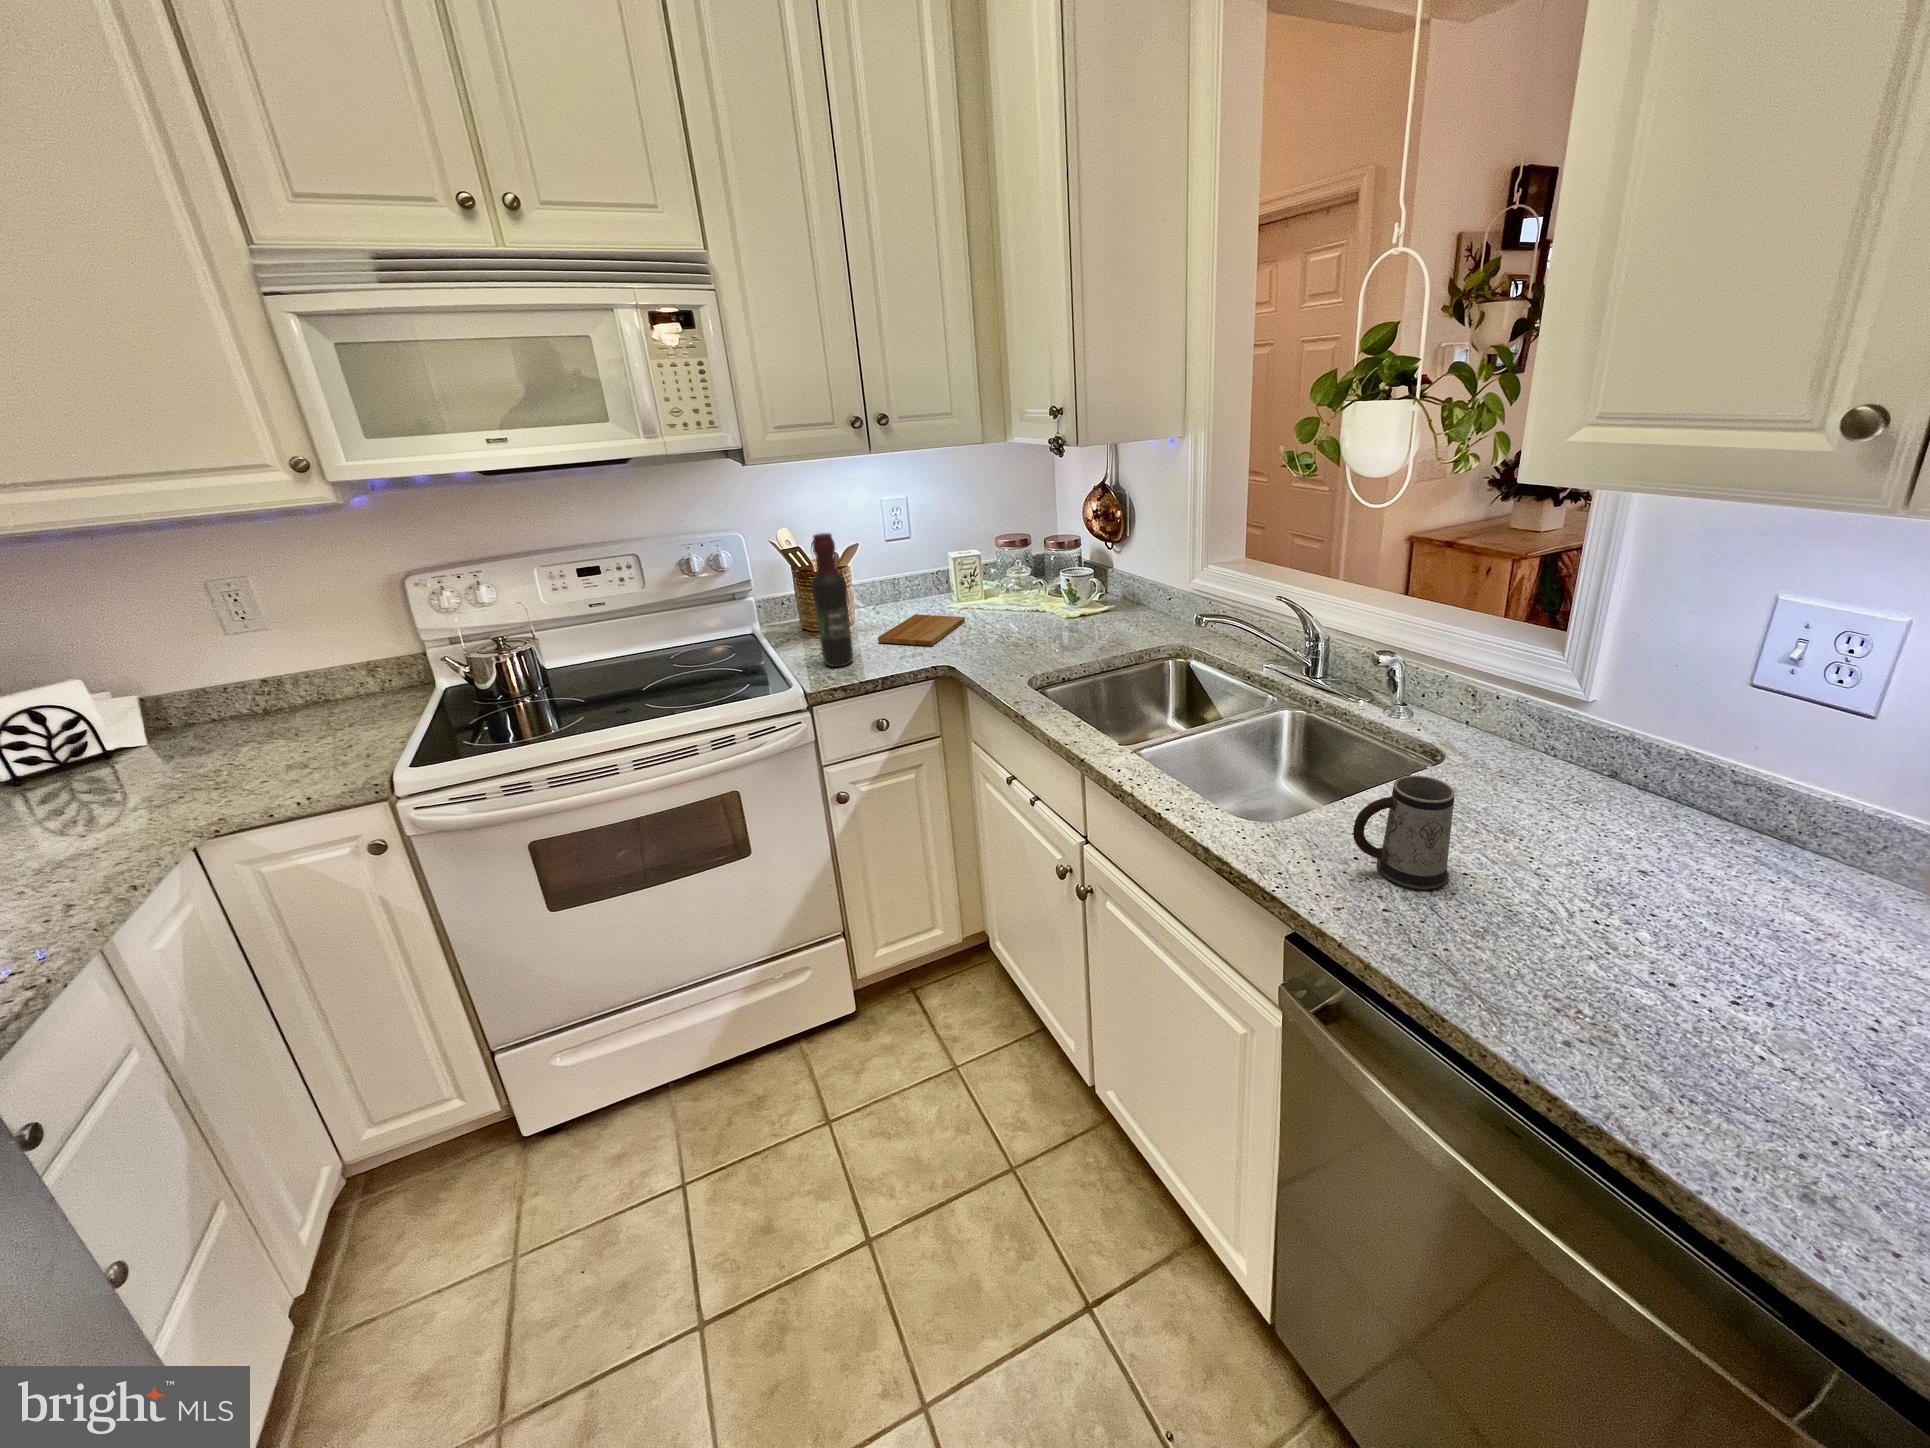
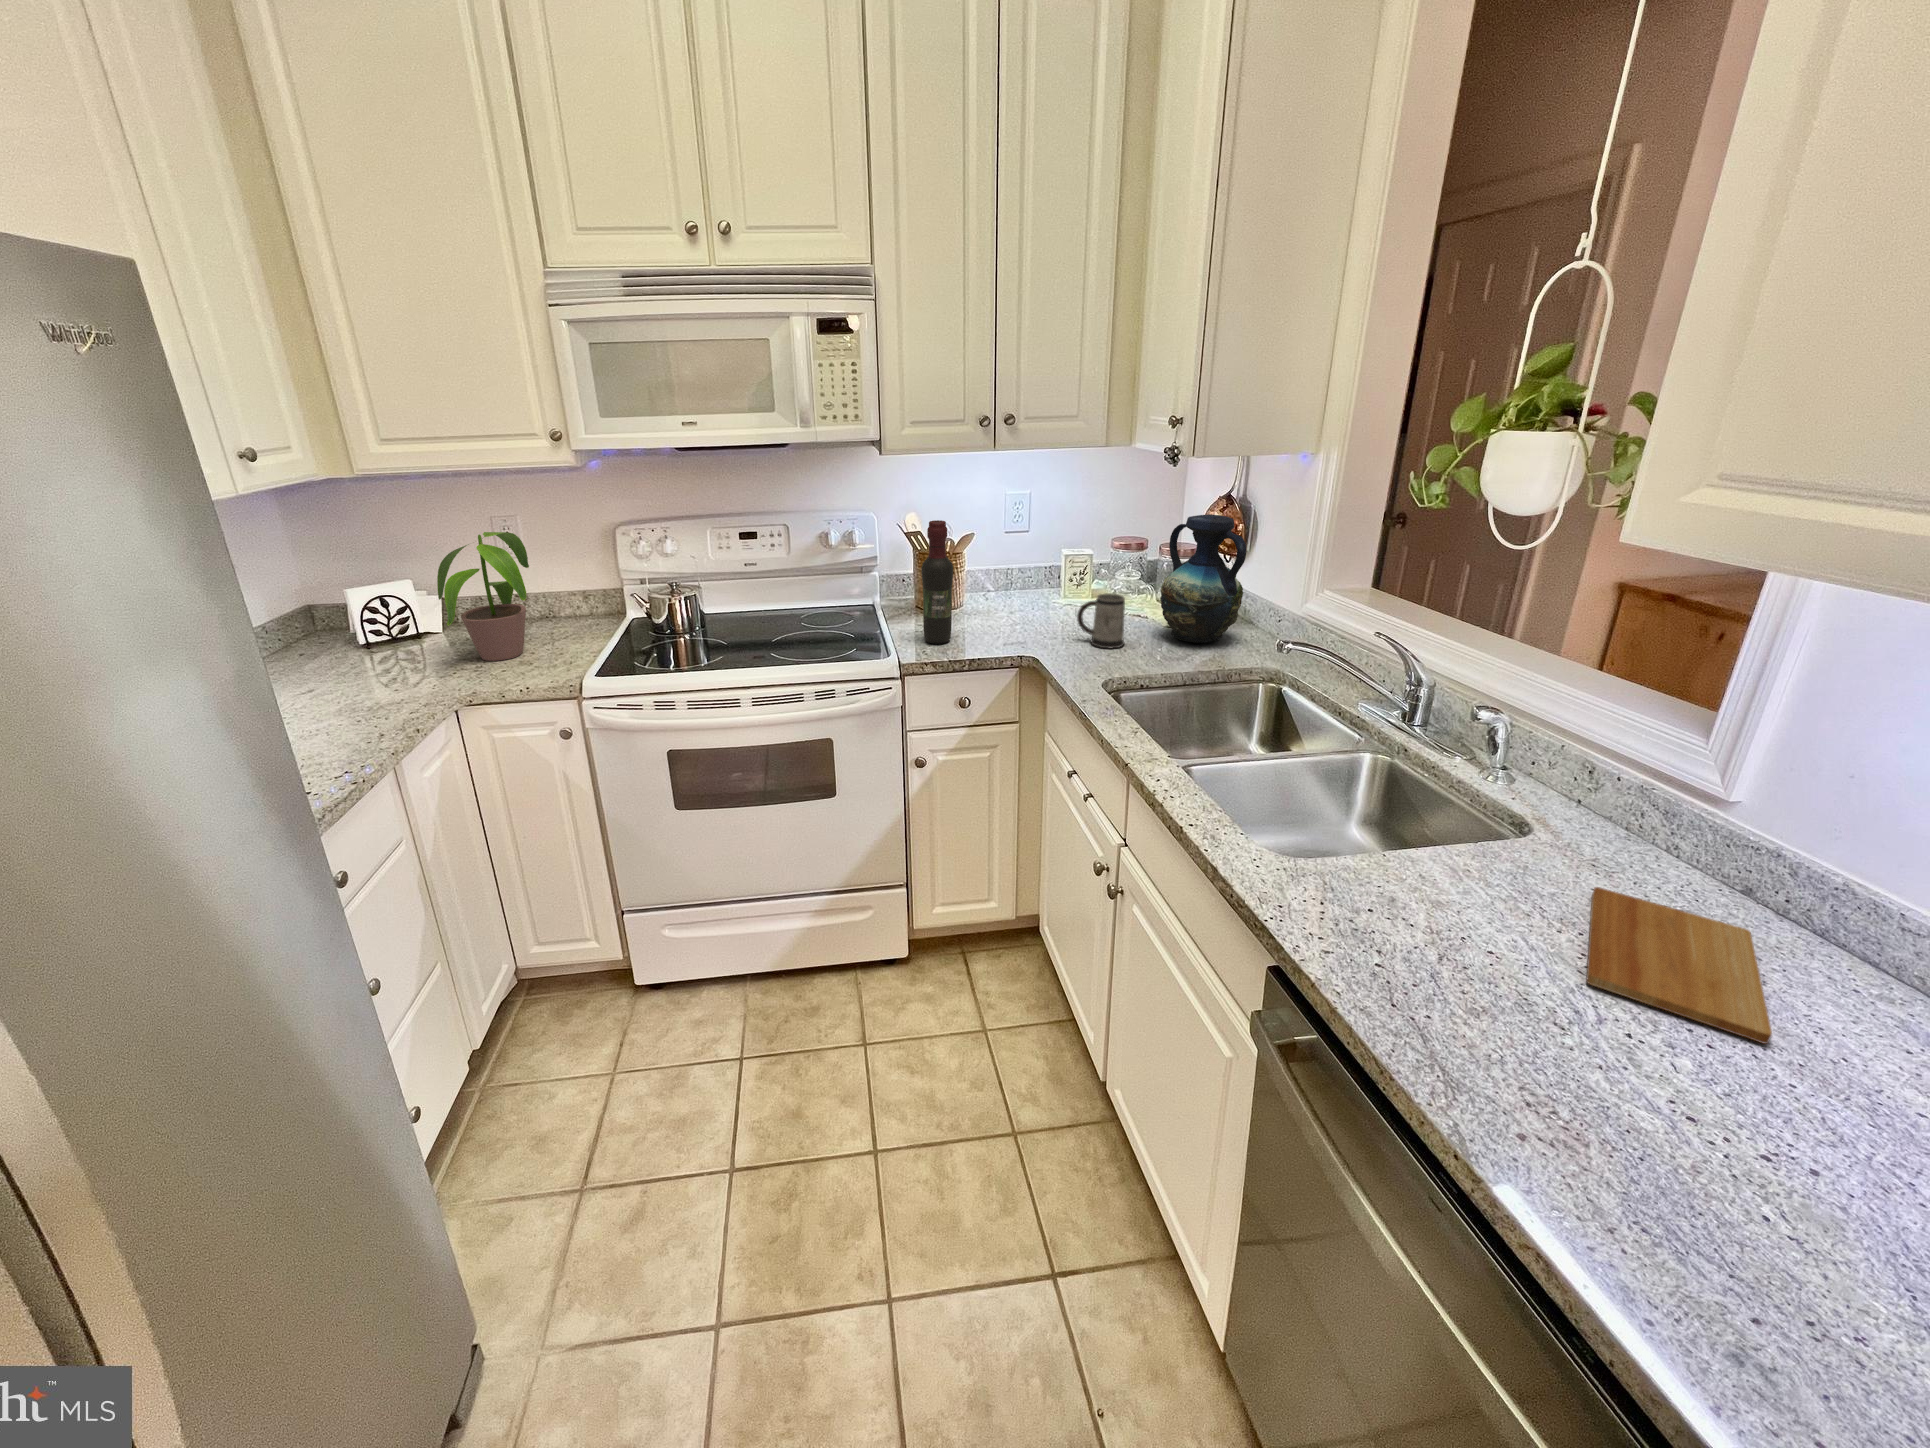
vase: none [1056,504,1133,630] -> present [1160,514,1246,643]
potted plant: none [111,596,328,771] -> present [437,532,529,661]
cutting board: present [878,614,965,646] -> present [1587,887,1772,1044]
mug: present [1353,776,1455,889] -> present [1077,593,1125,648]

